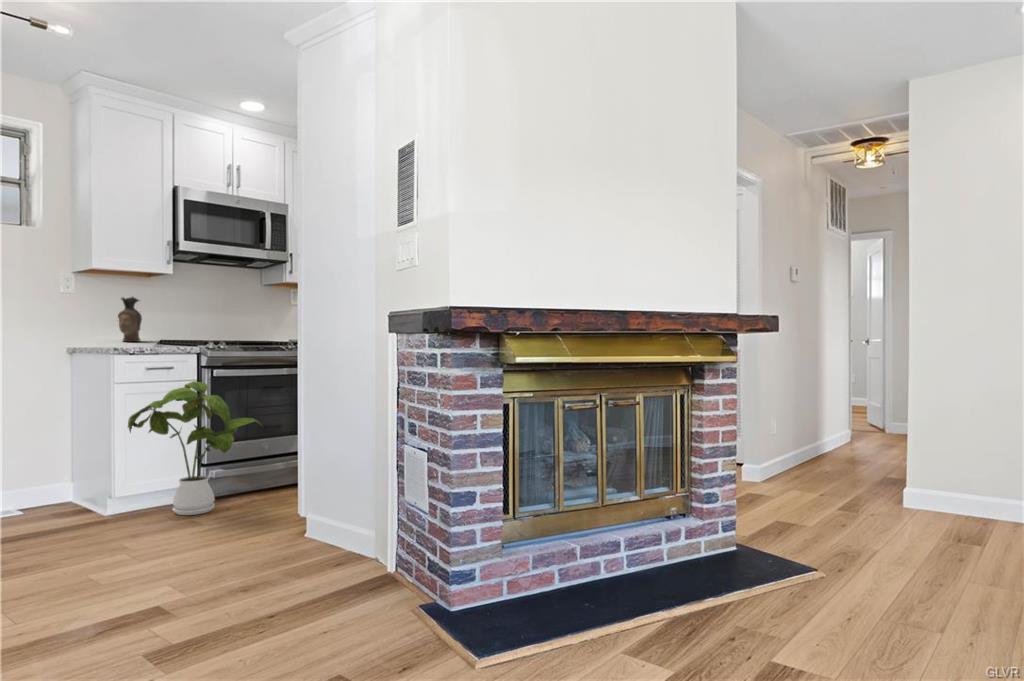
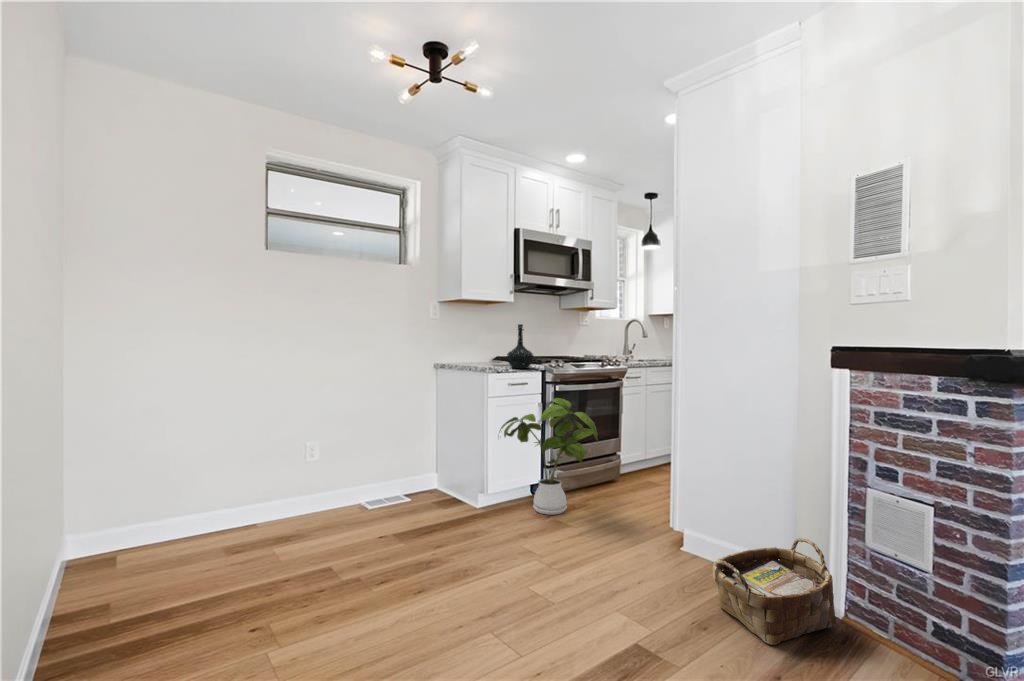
ceramic pitcher: present [118,297,142,341] -> none [466,317,484,358]
bottle: none [147,299,183,350] -> present [507,324,534,368]
woven basket: none [264,500,377,597] -> present [713,538,836,645]

